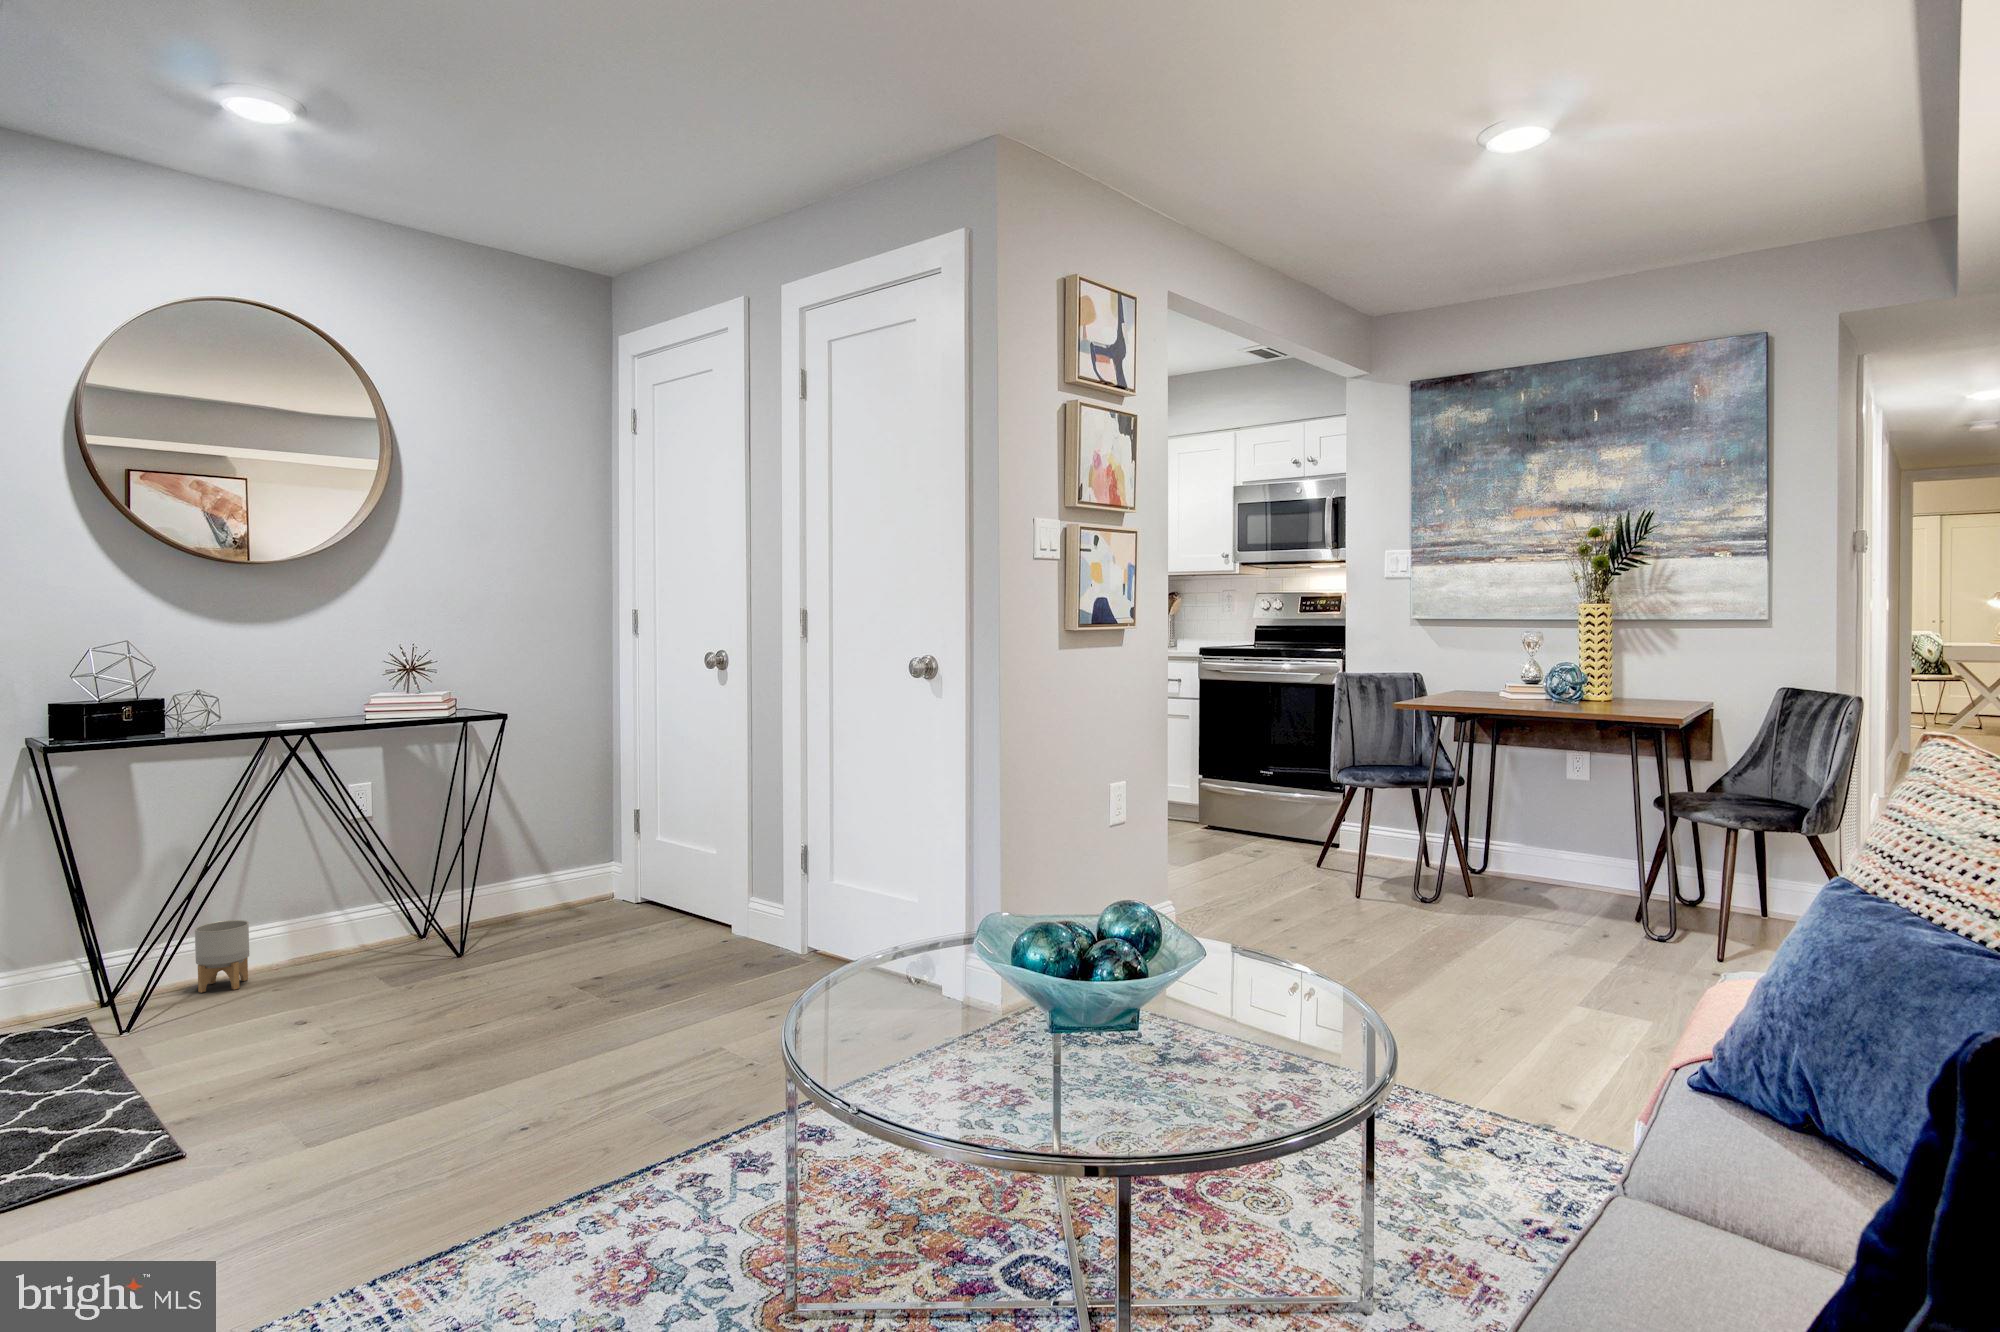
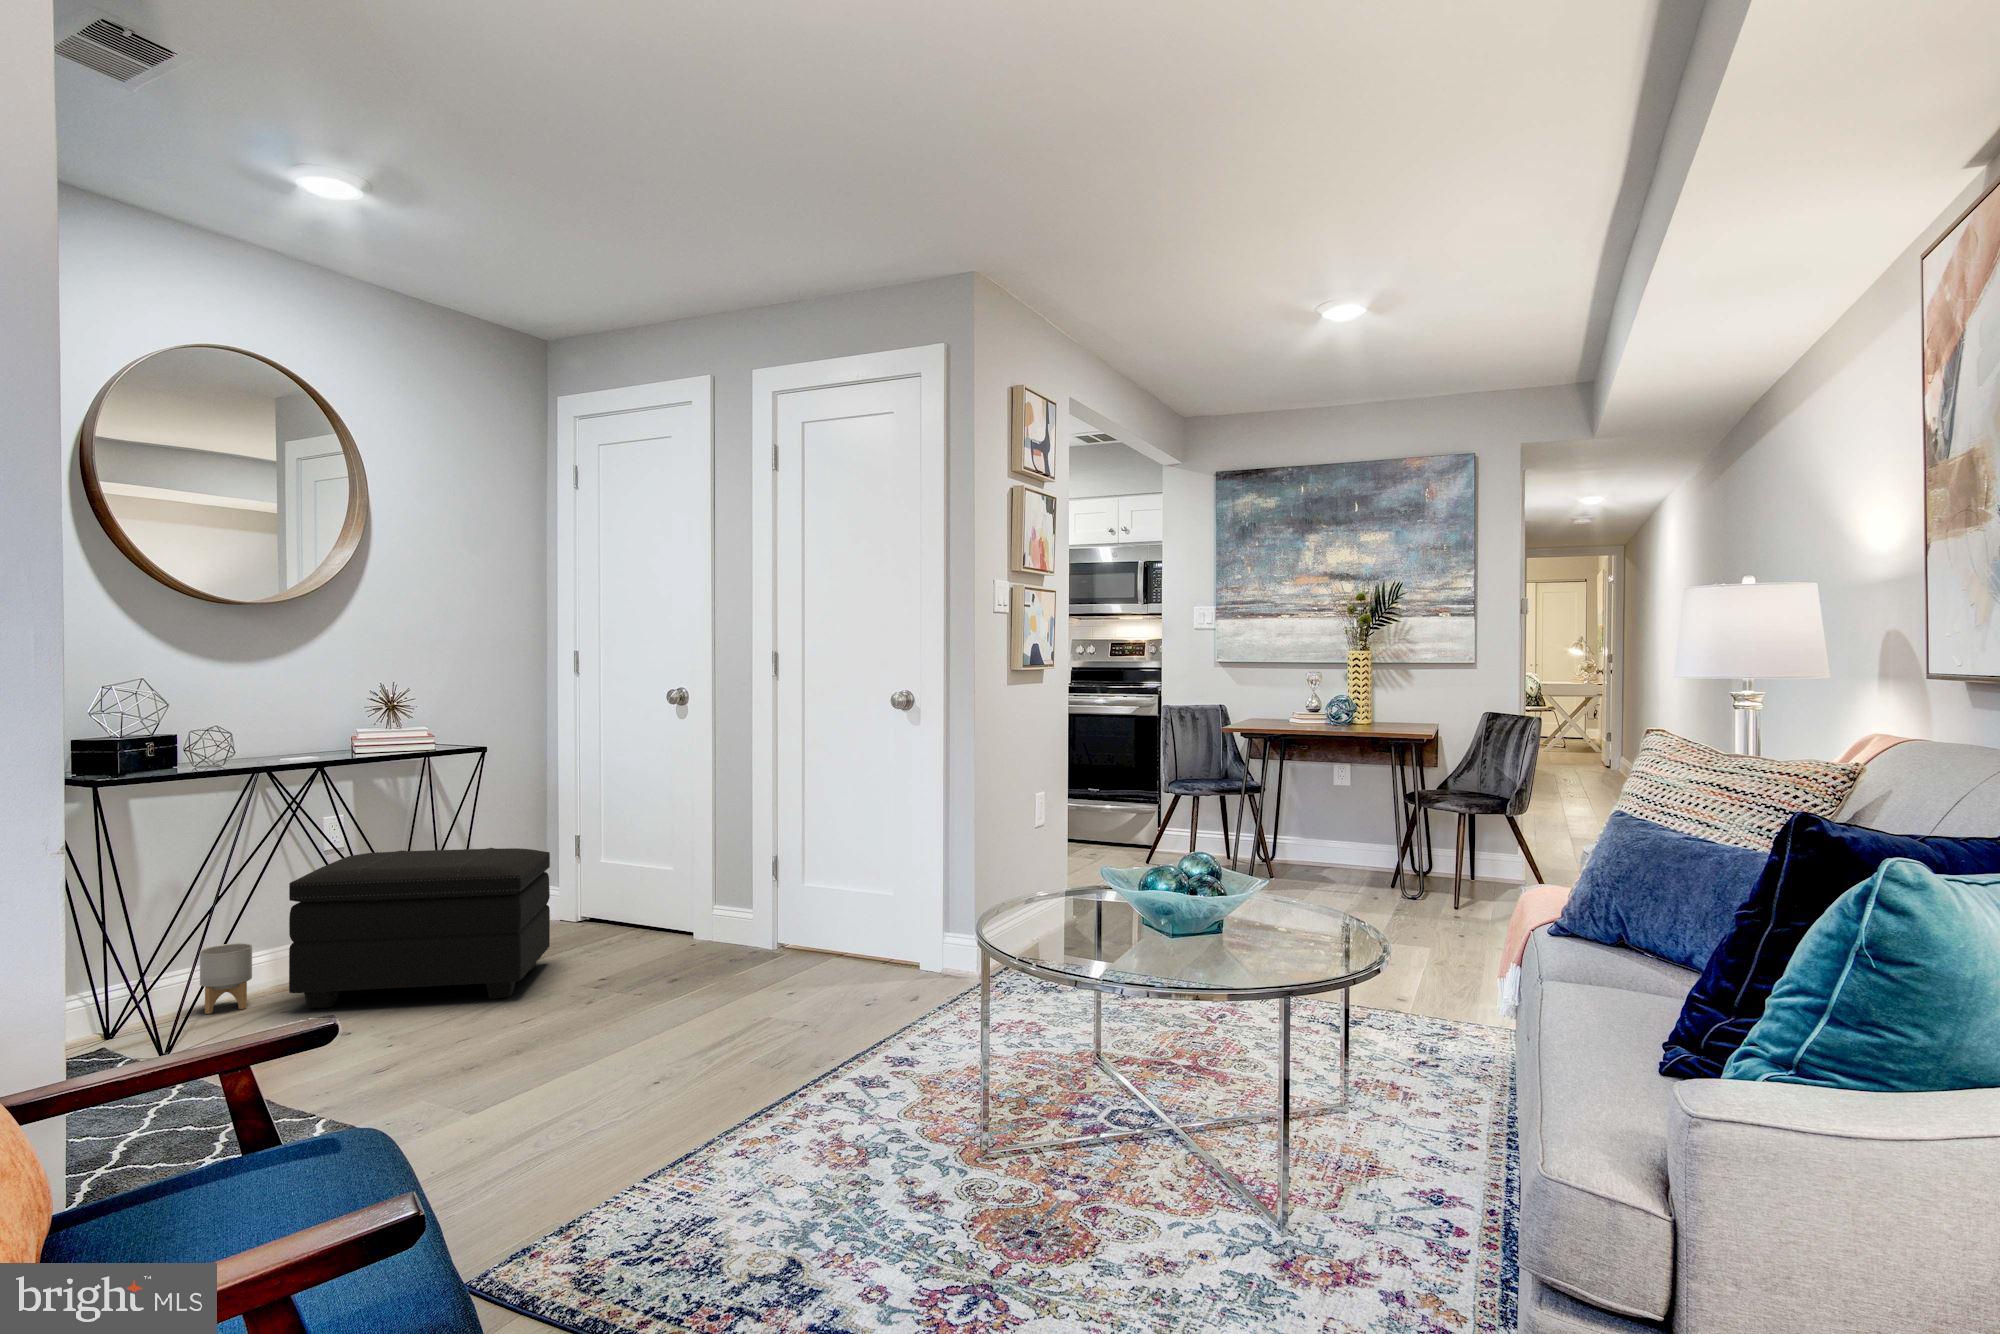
footstool: none [265,829,560,998] -> present [289,848,550,1009]

